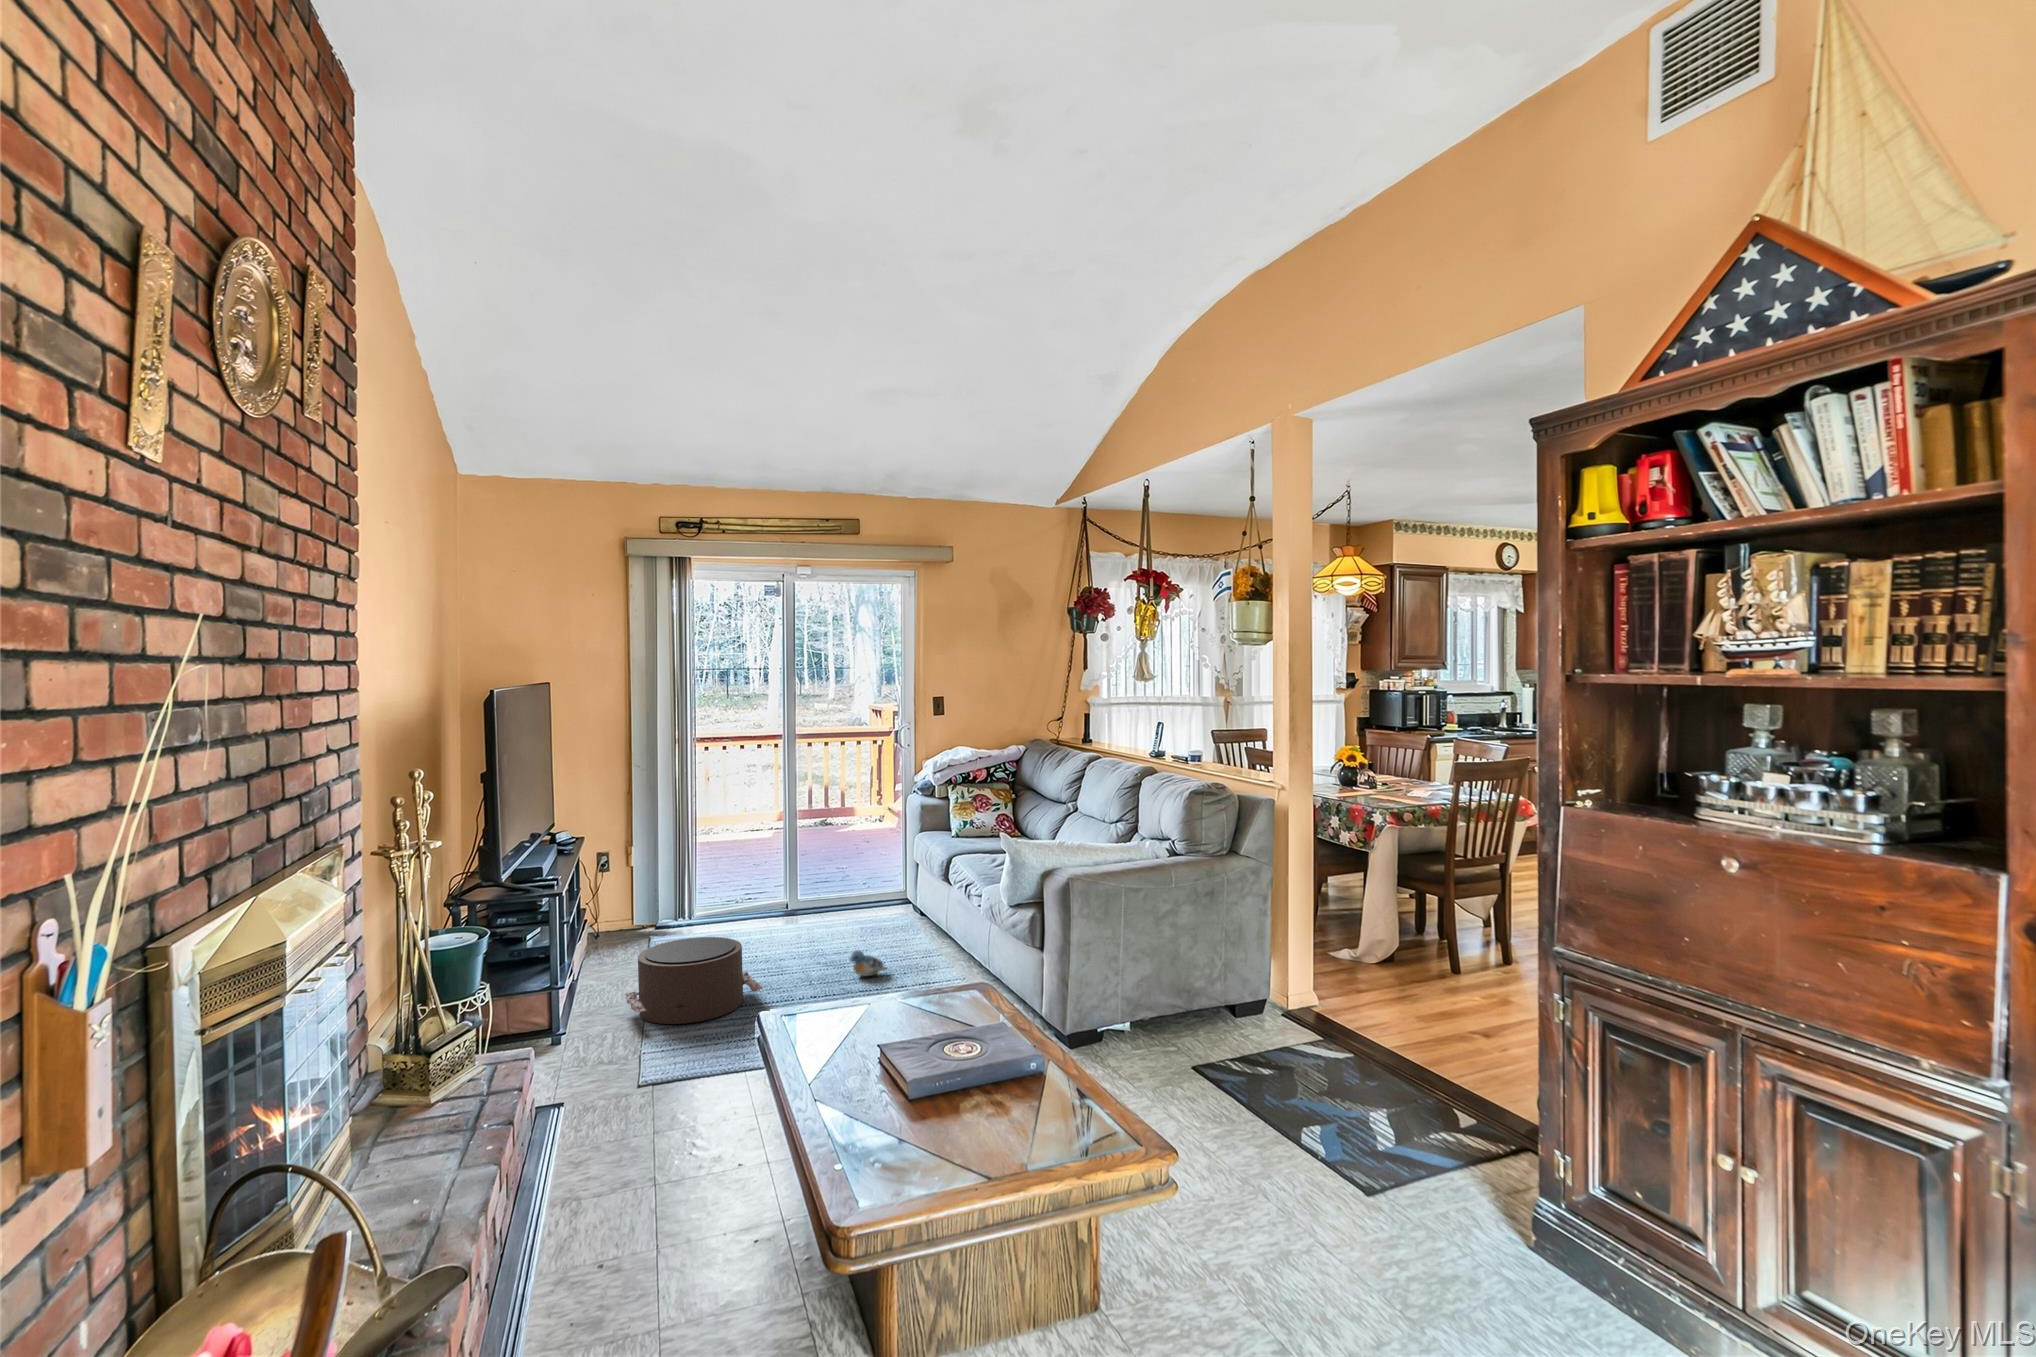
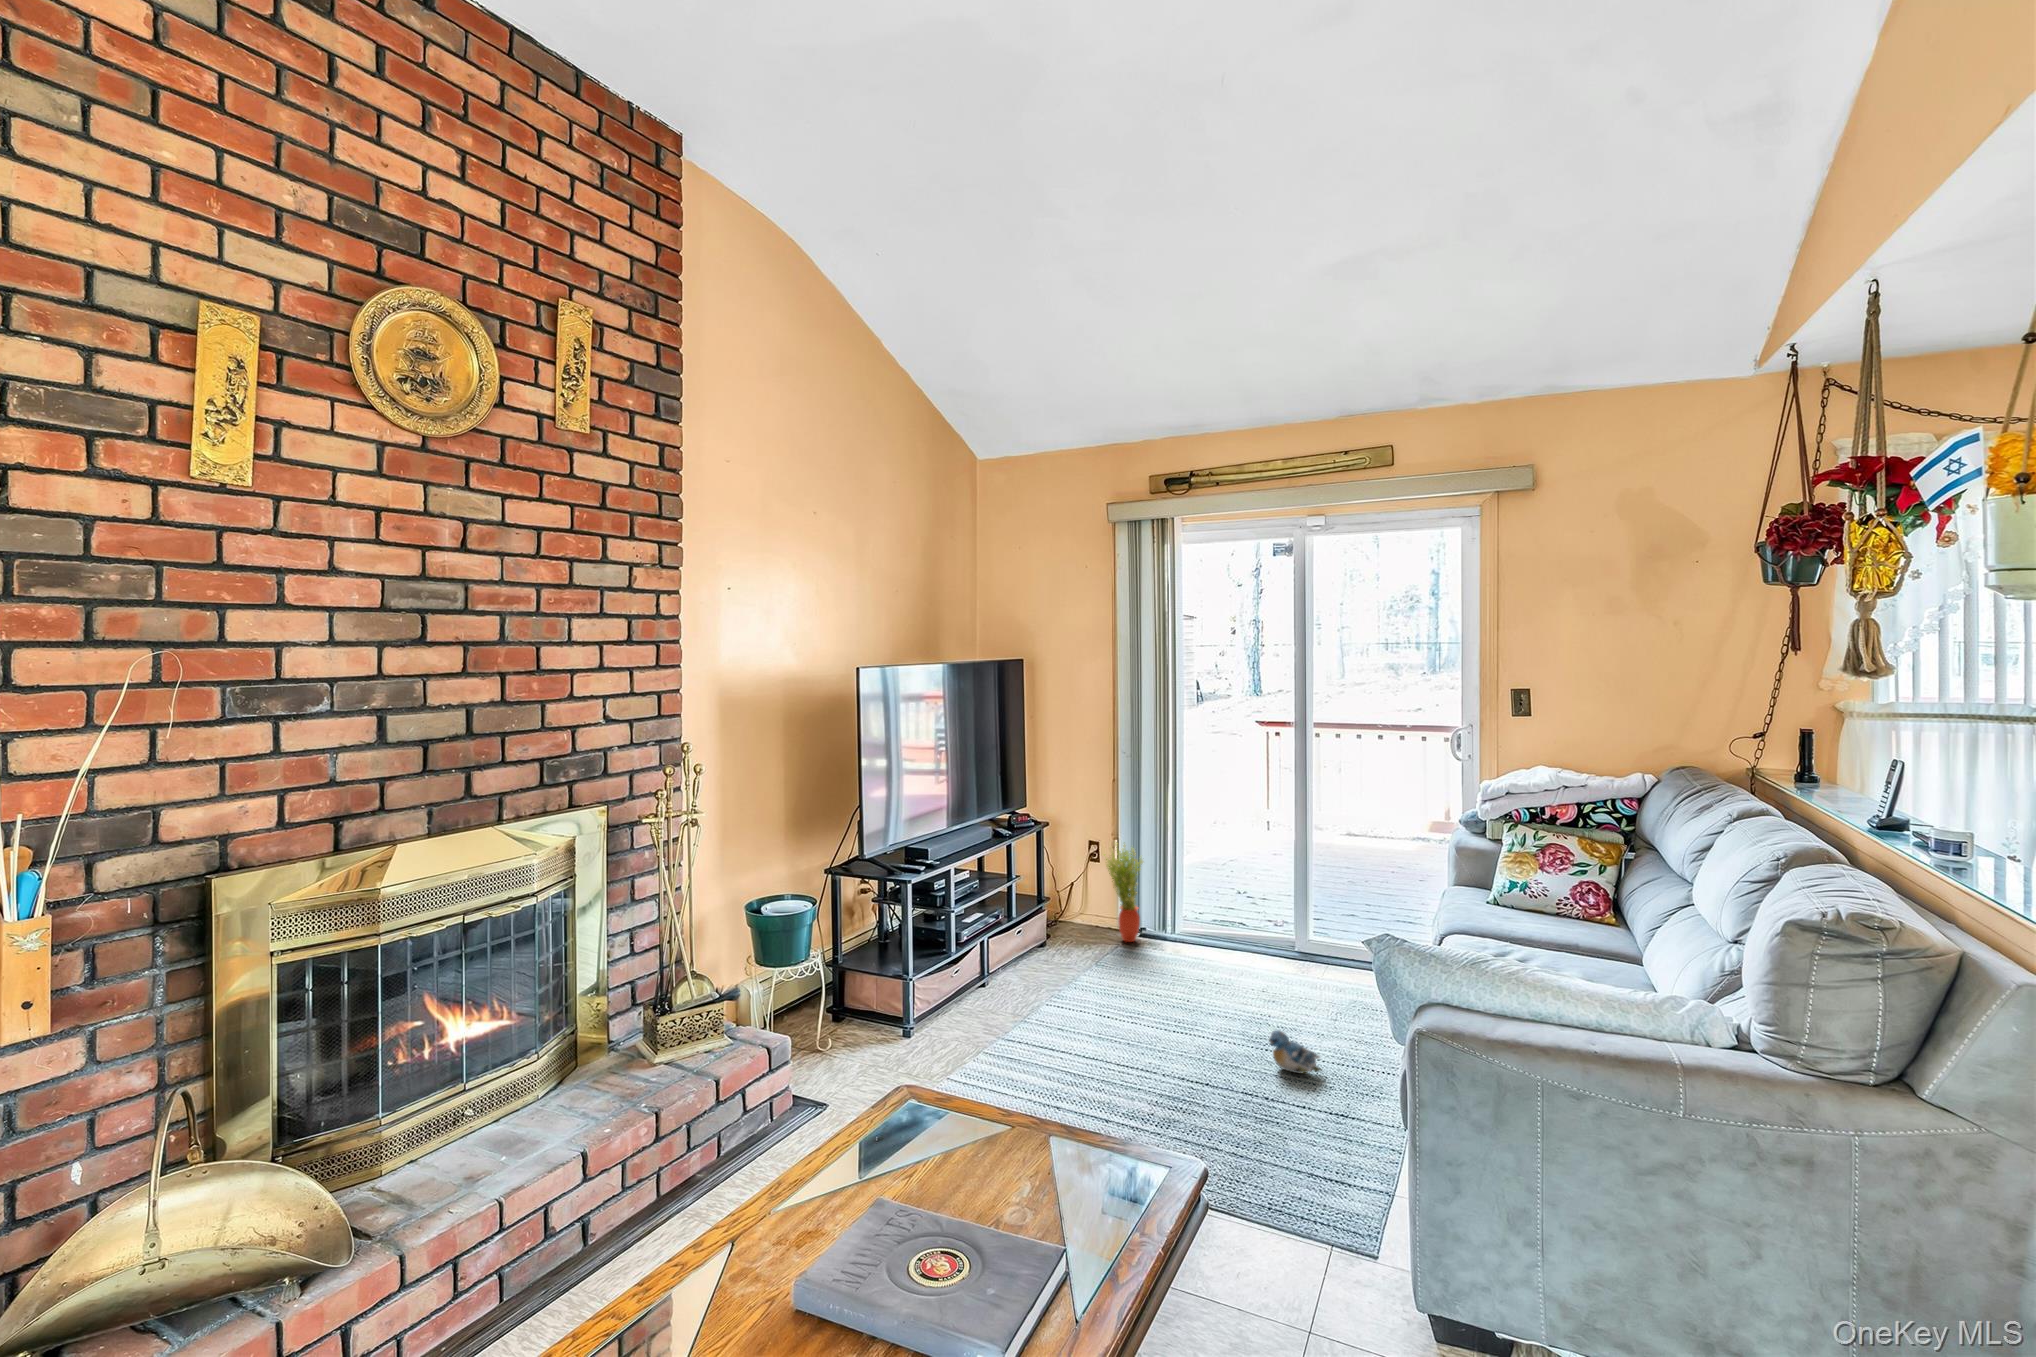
potted plant: none [628,846,668,935] -> present [1106,842,1143,942]
pouf: present [625,937,763,1024] -> none [985,955,1140,1063]

